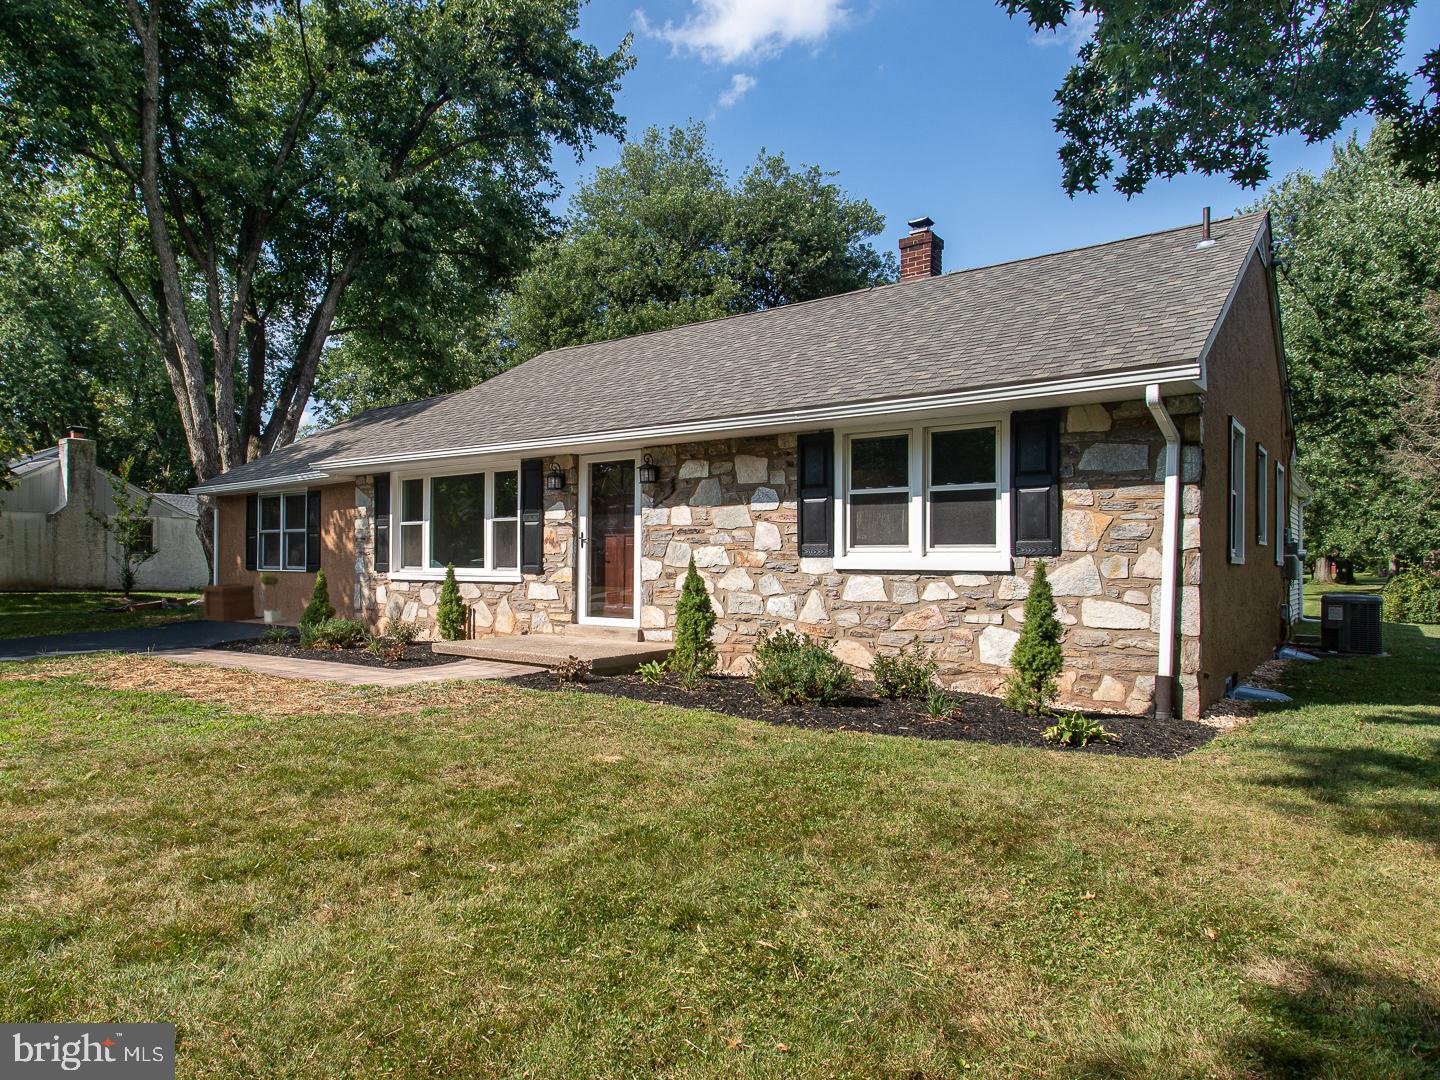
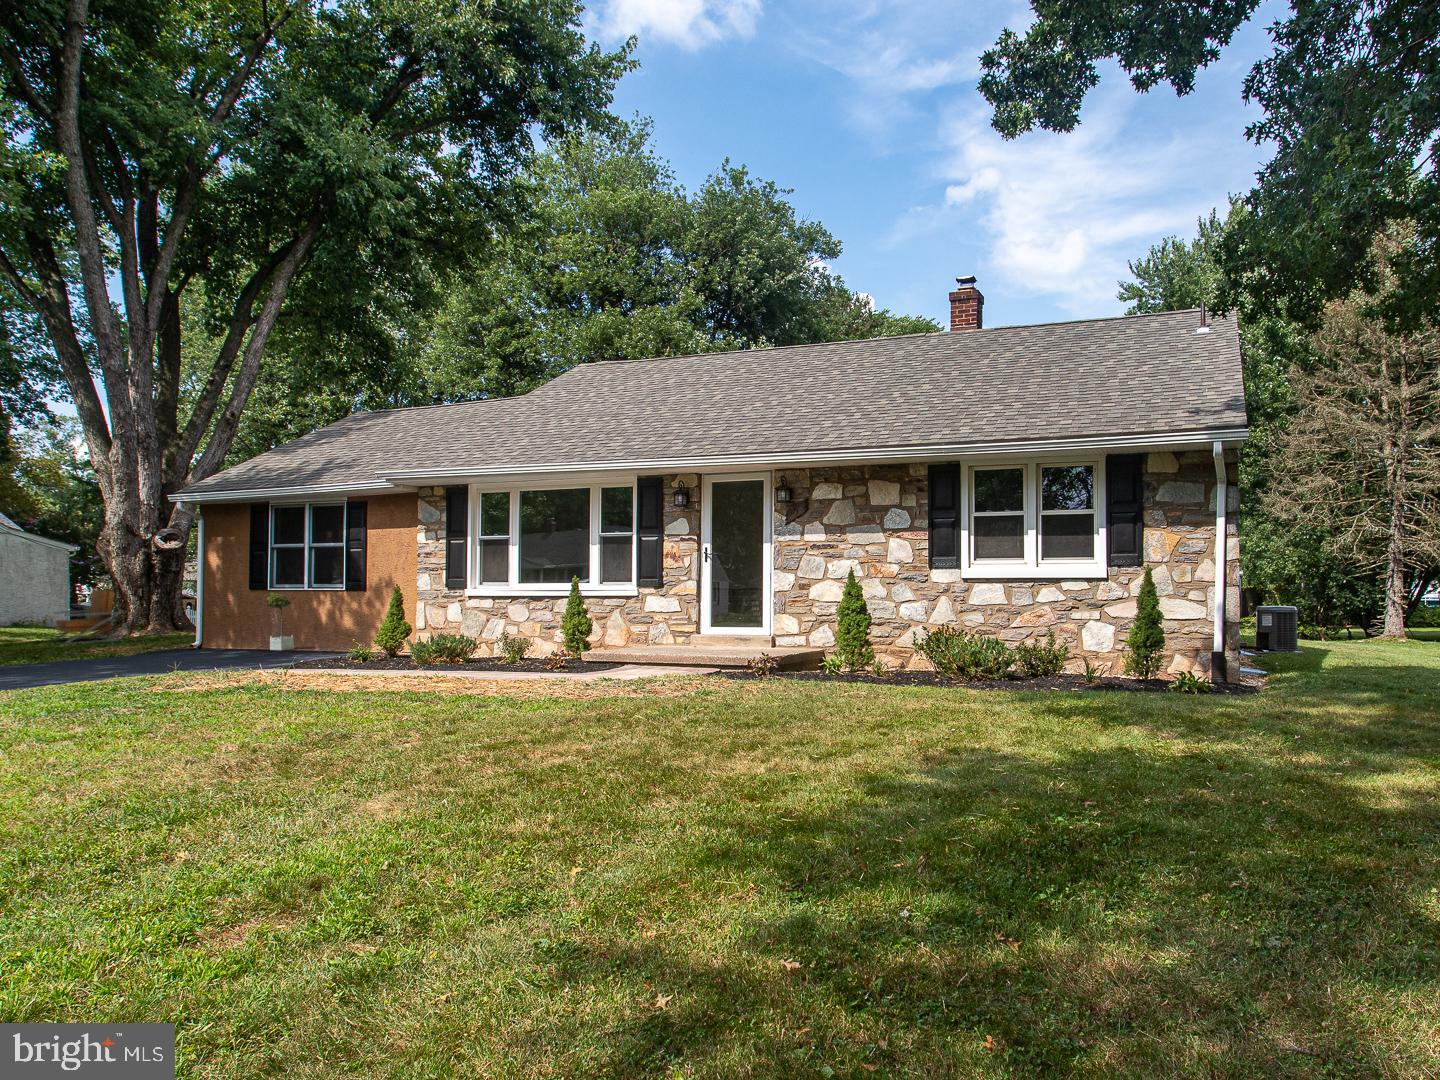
lounge chair: none [147,565,198,611] -> present [54,589,120,643]
wooden crate: present [204,583,258,622] -> none [188,607,251,651]

